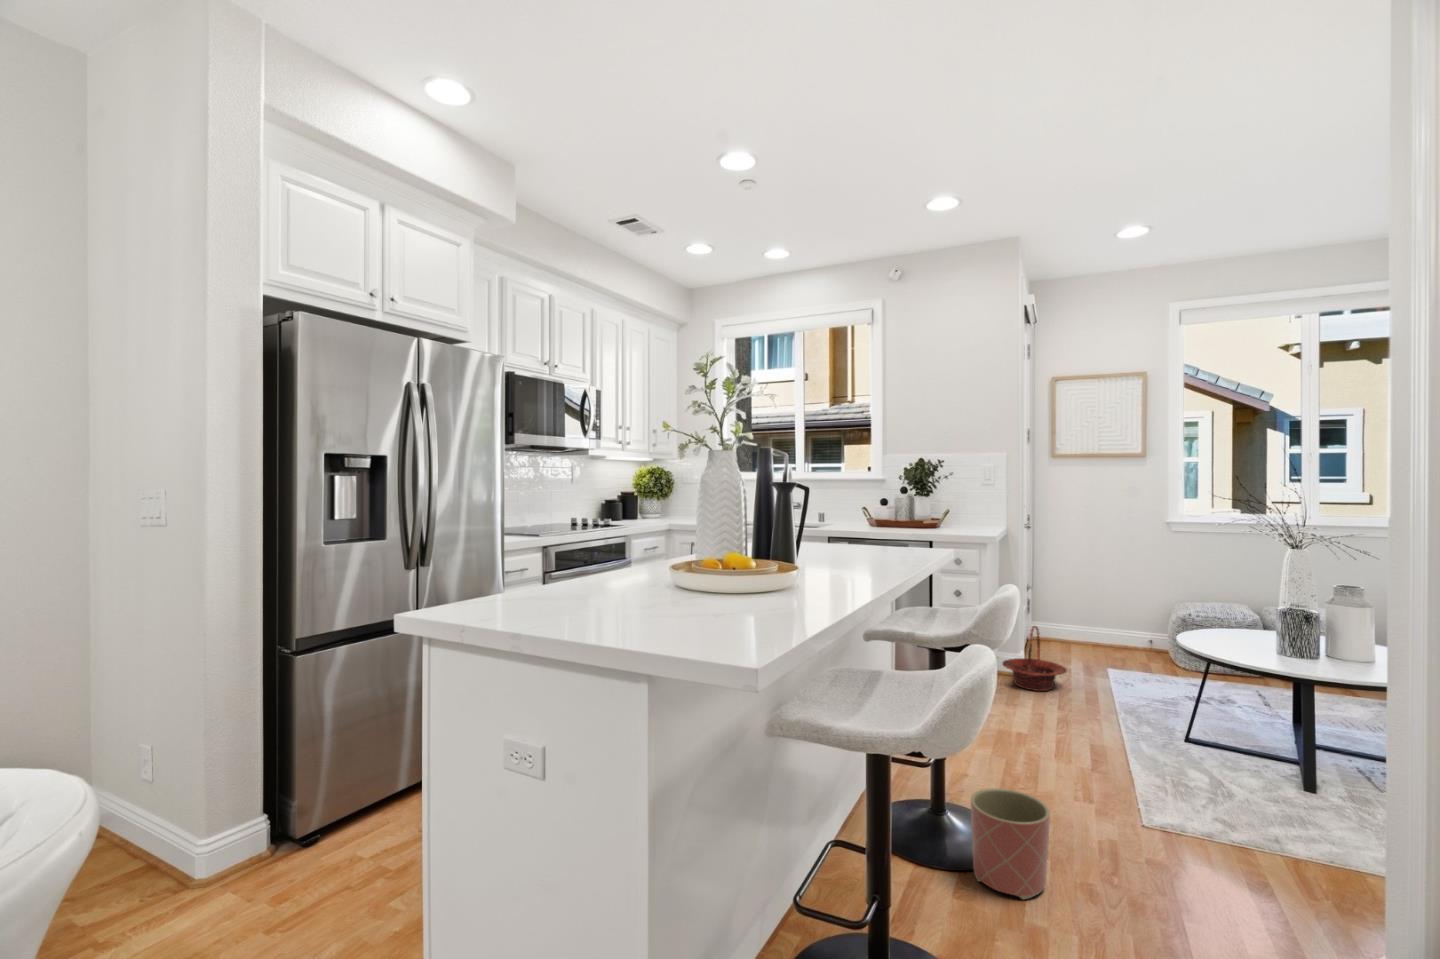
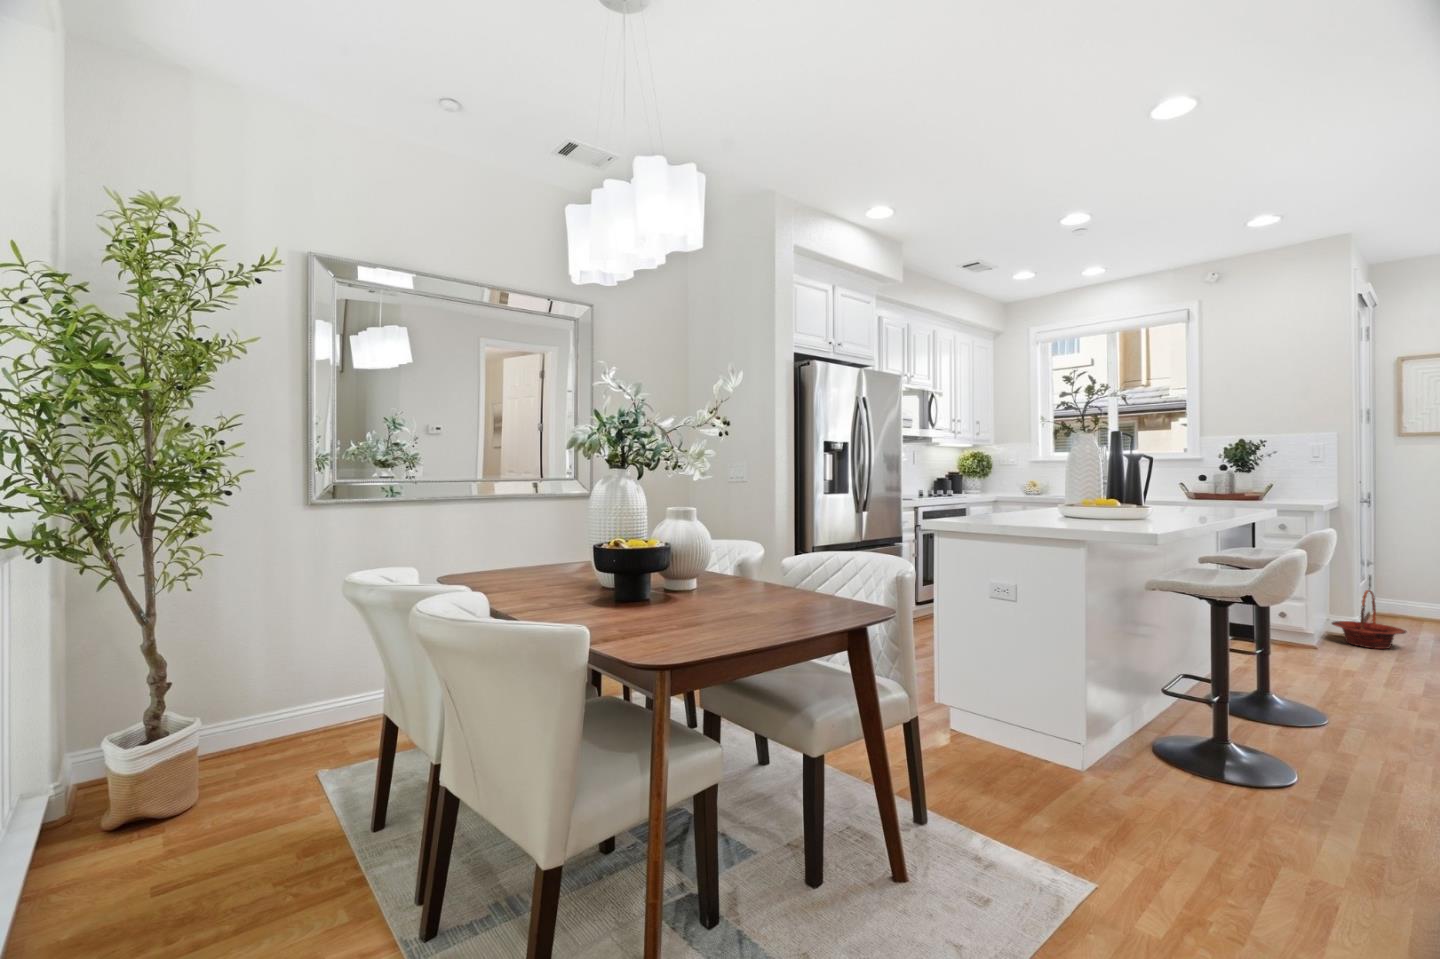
planter: present [971,788,1050,899] -> none [1296,673,1369,746]

